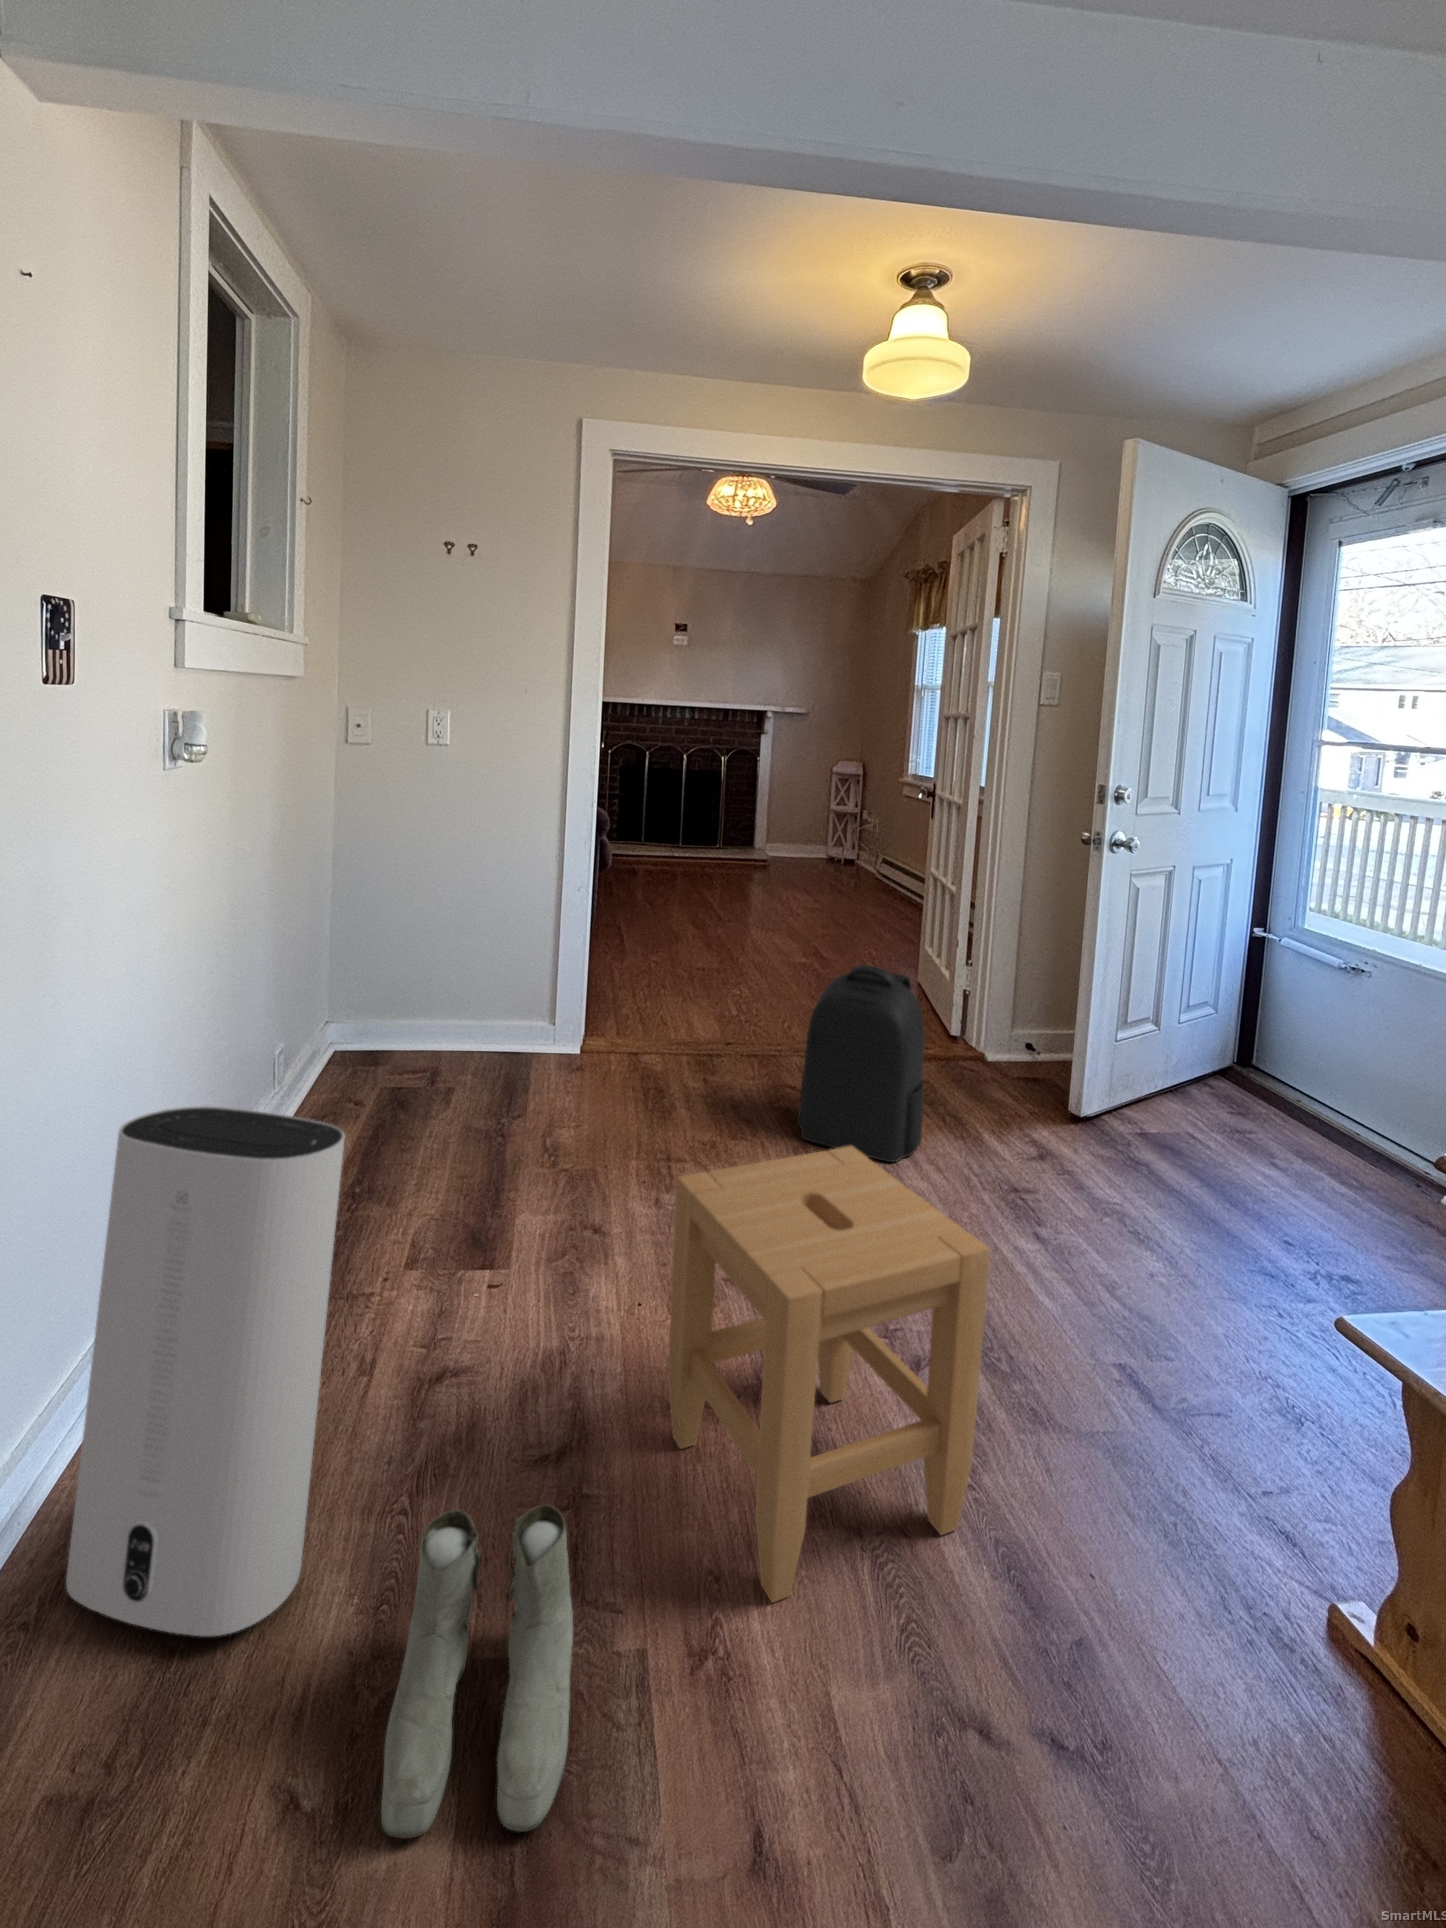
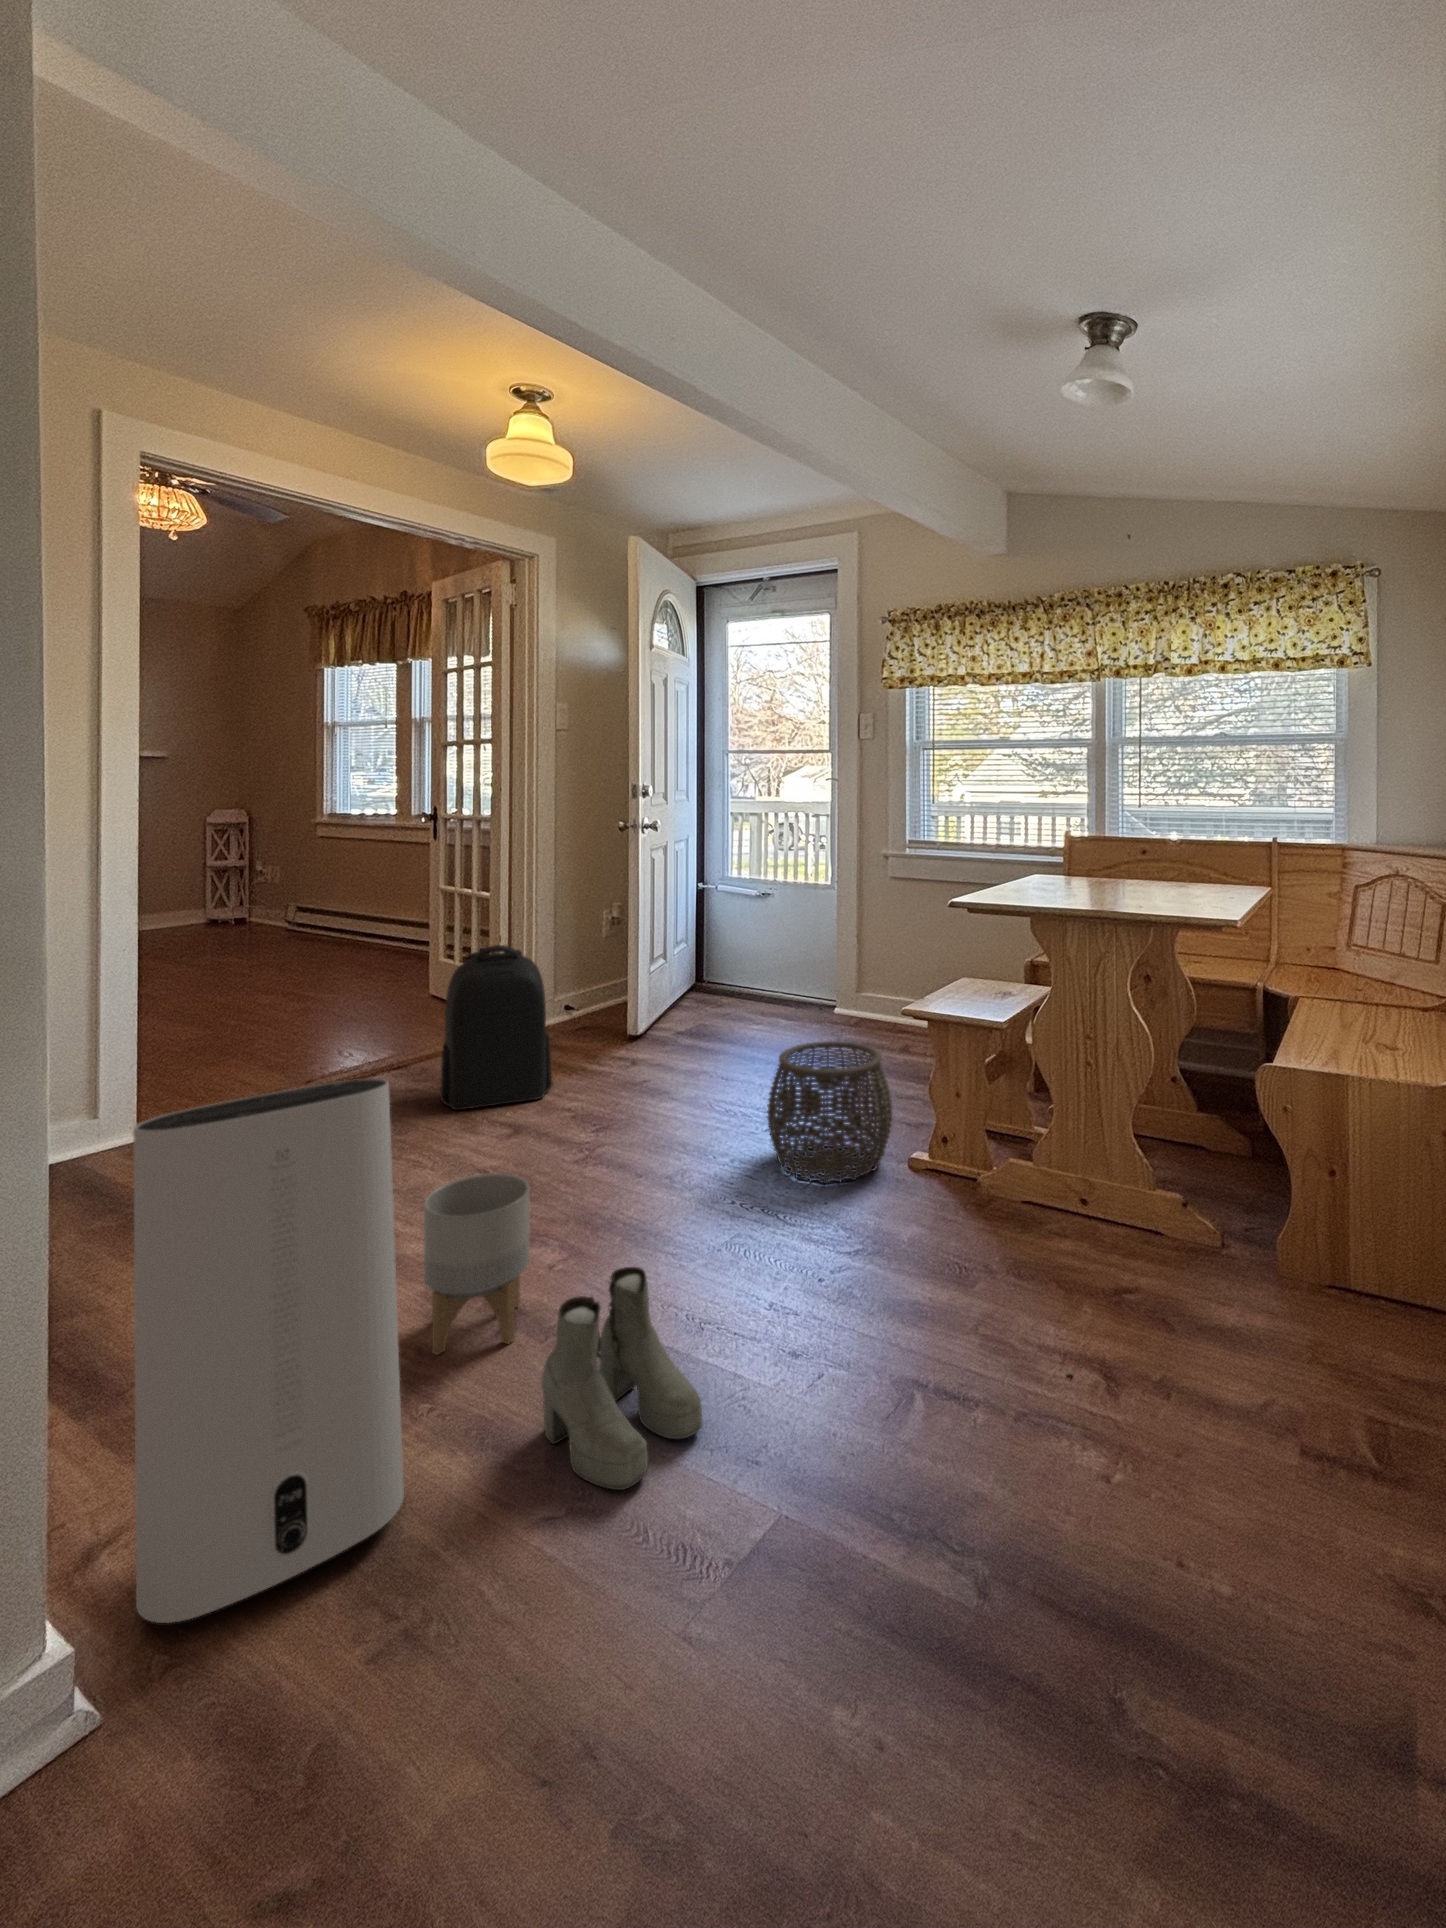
stool: present [668,1146,990,1602] -> none [560,1026,770,1297]
planter: none [484,1258,606,1486] -> present [424,1174,530,1355]
woven basket: none [1055,1263,1302,1560] -> present [767,1041,893,1182]

